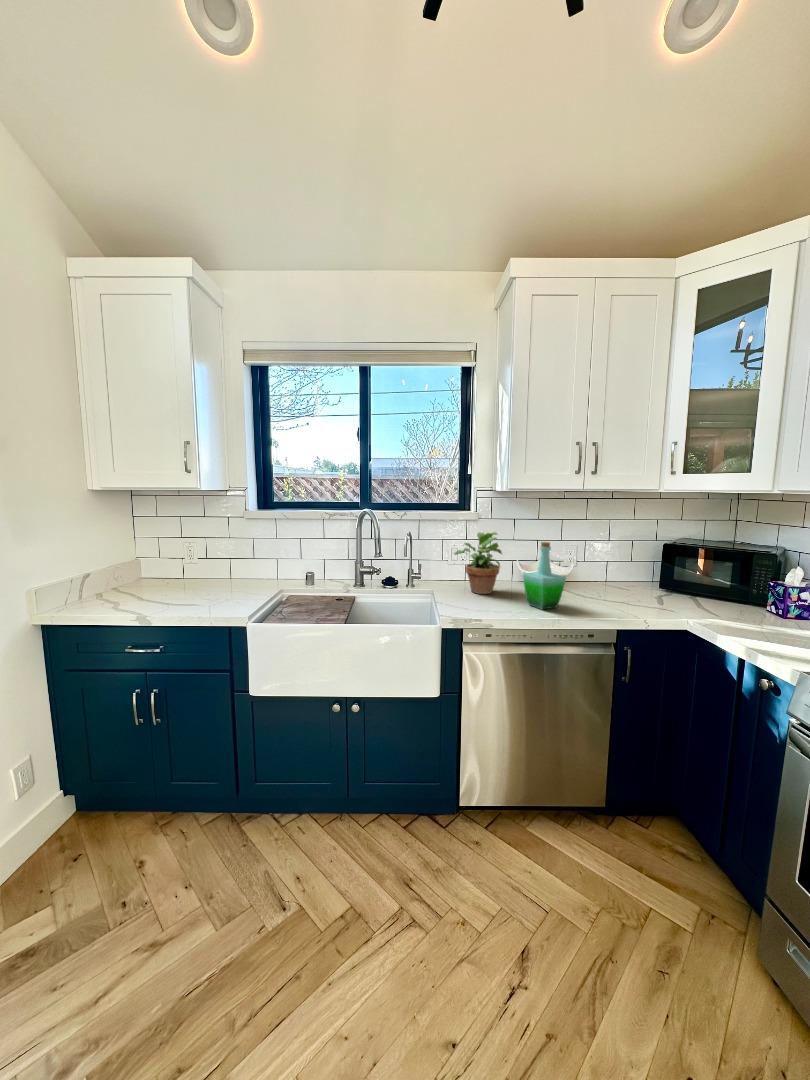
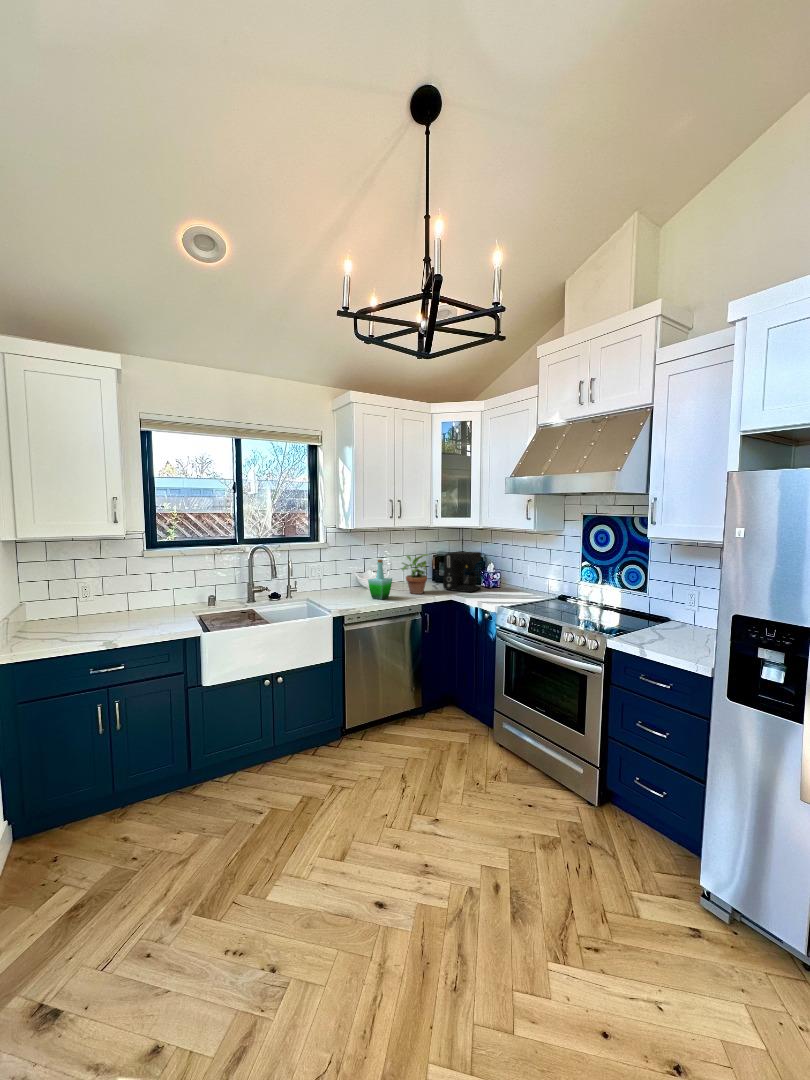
potted plant: present [454,532,502,594] -> present [402,554,428,594]
coffee maker: none [676,539,770,620] -> present [443,552,481,592]

